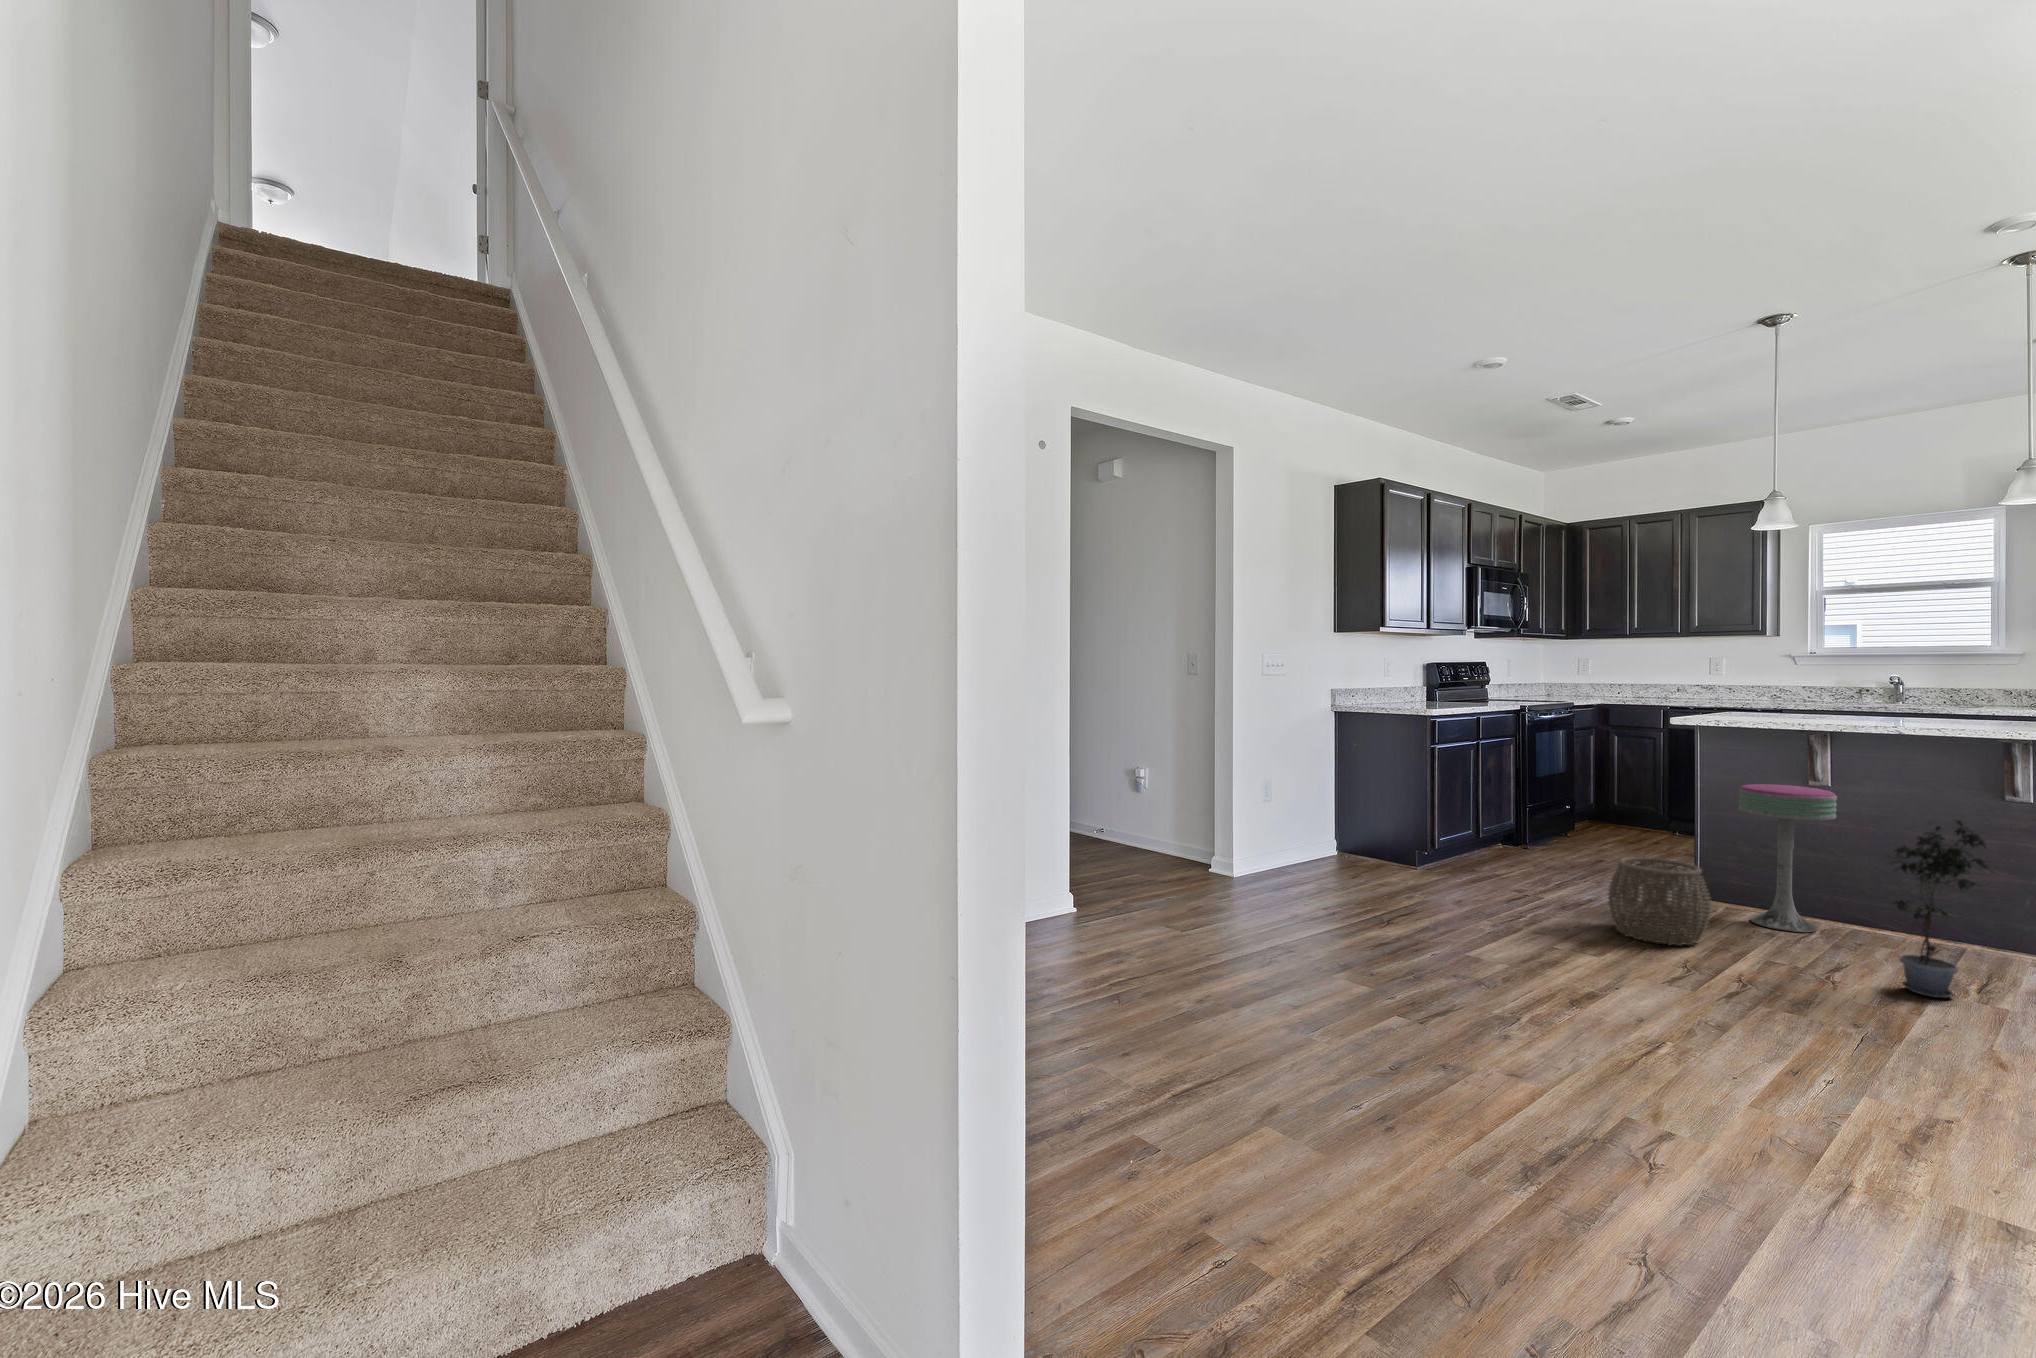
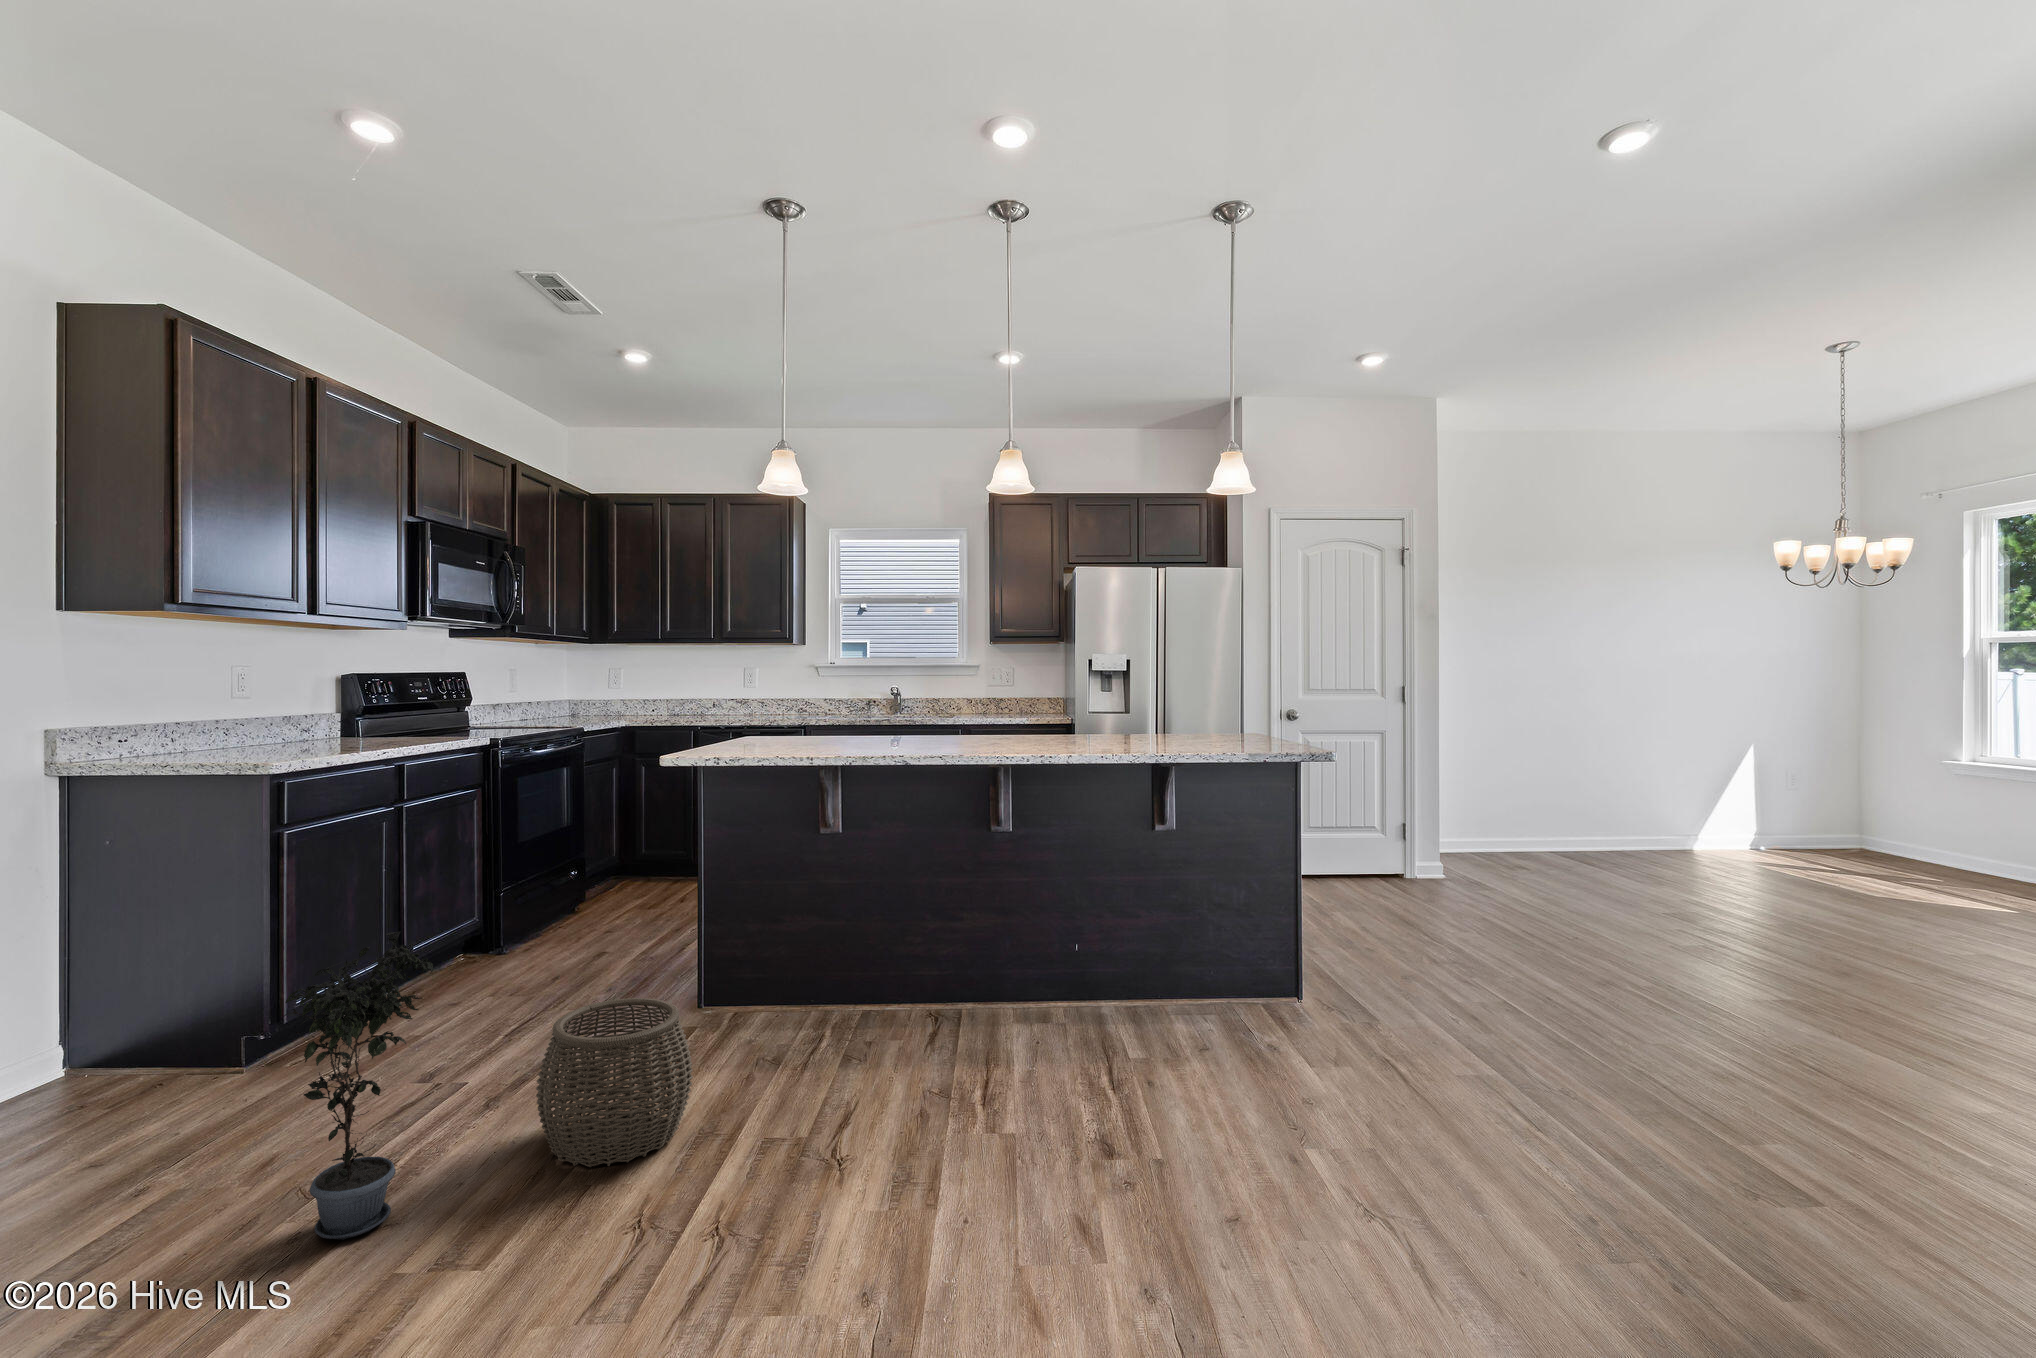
bar stool: present [1739,784,1837,932] -> none [740,842,846,1051]
potted plant: present [1887,819,1987,998] -> present [284,932,433,1240]

